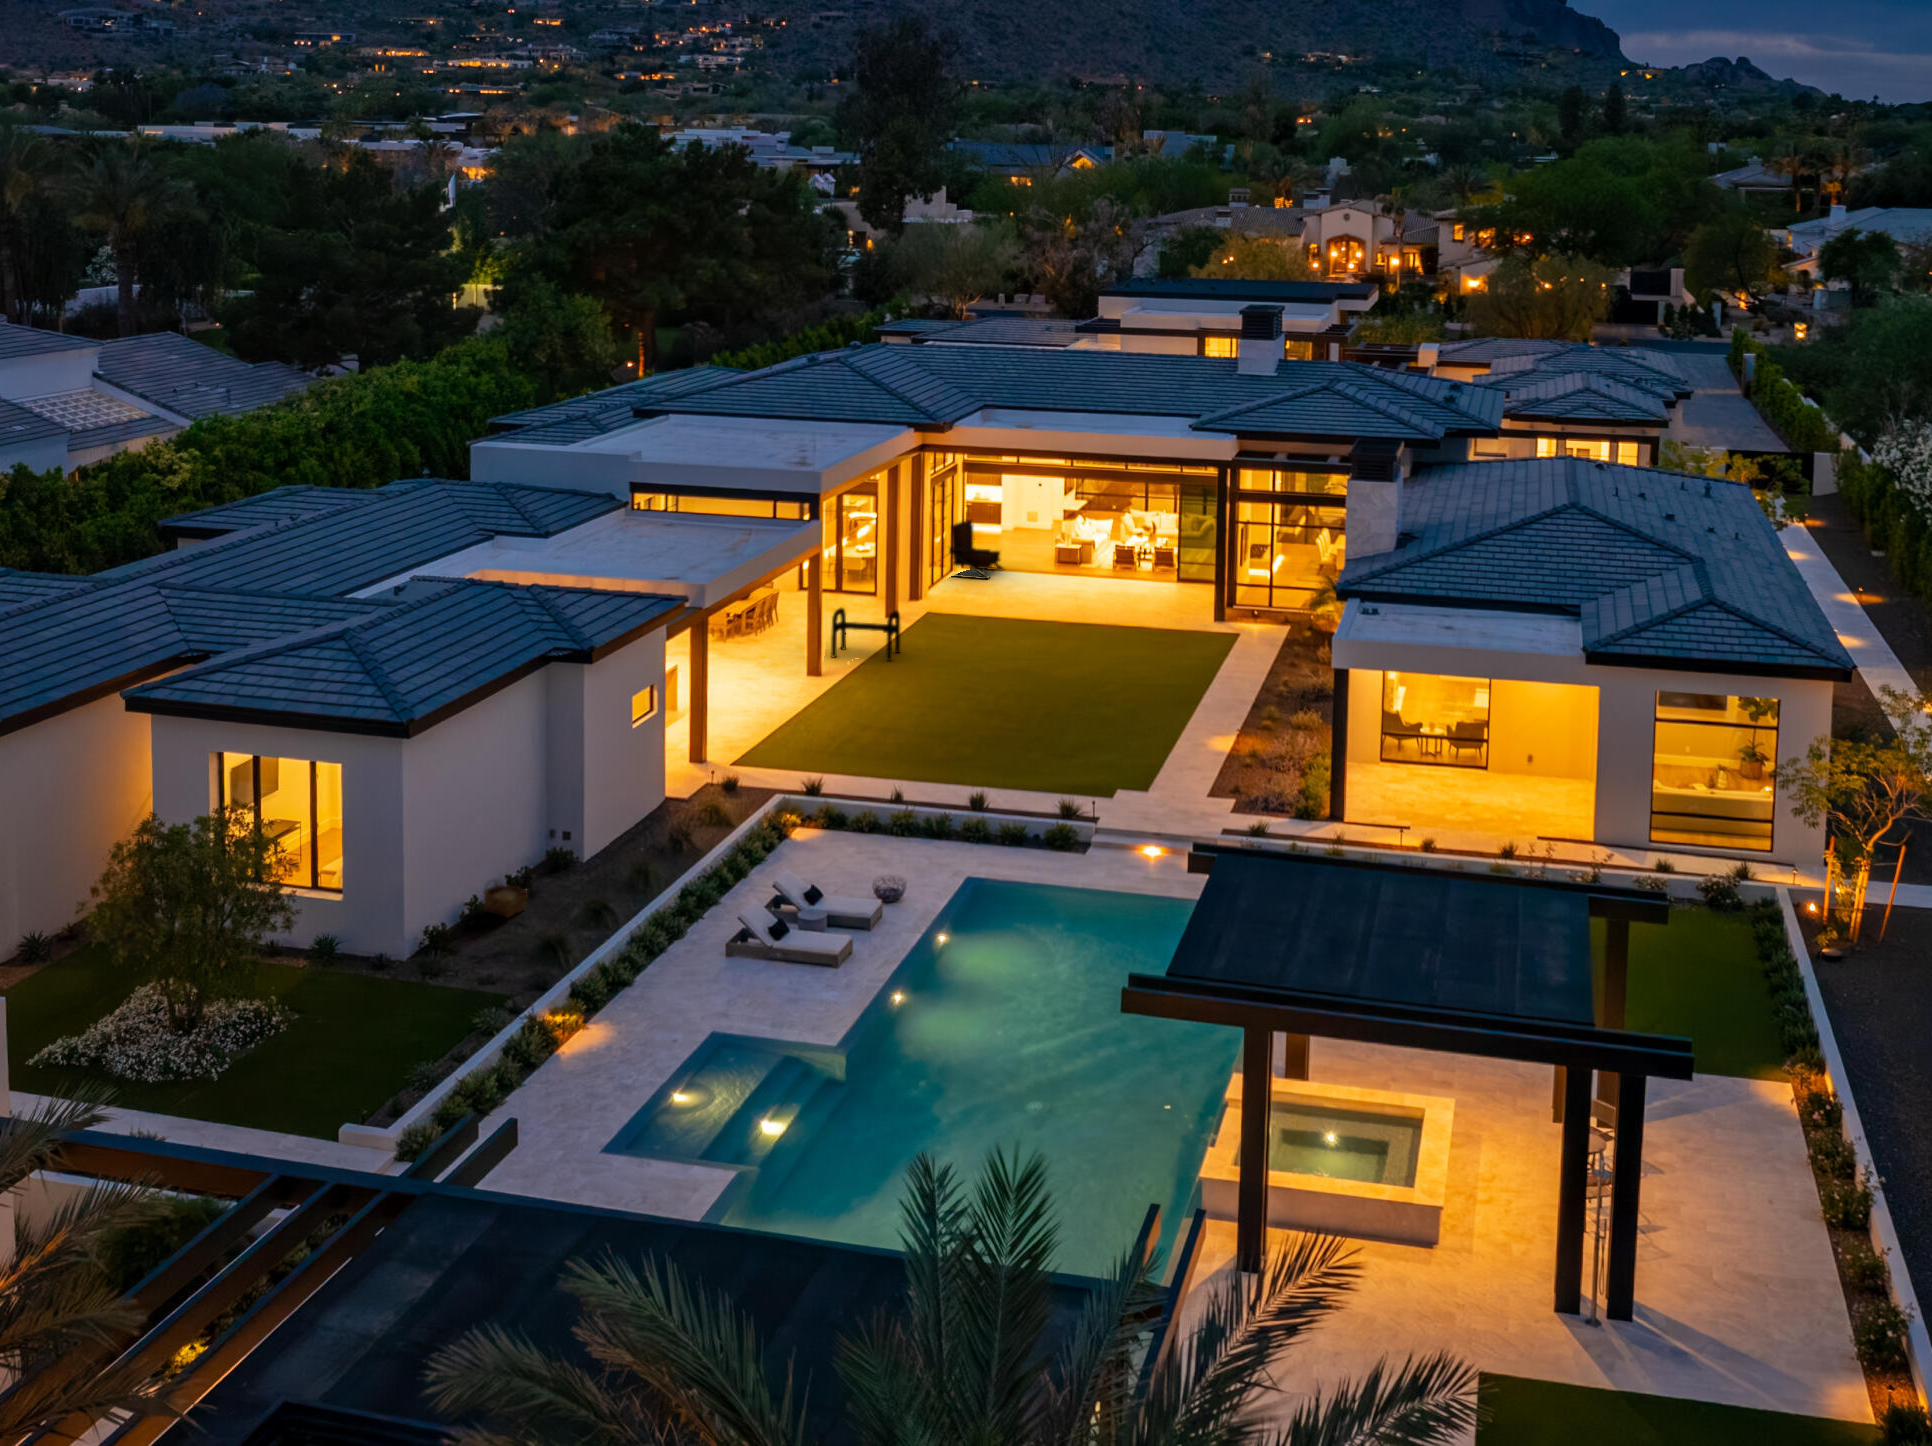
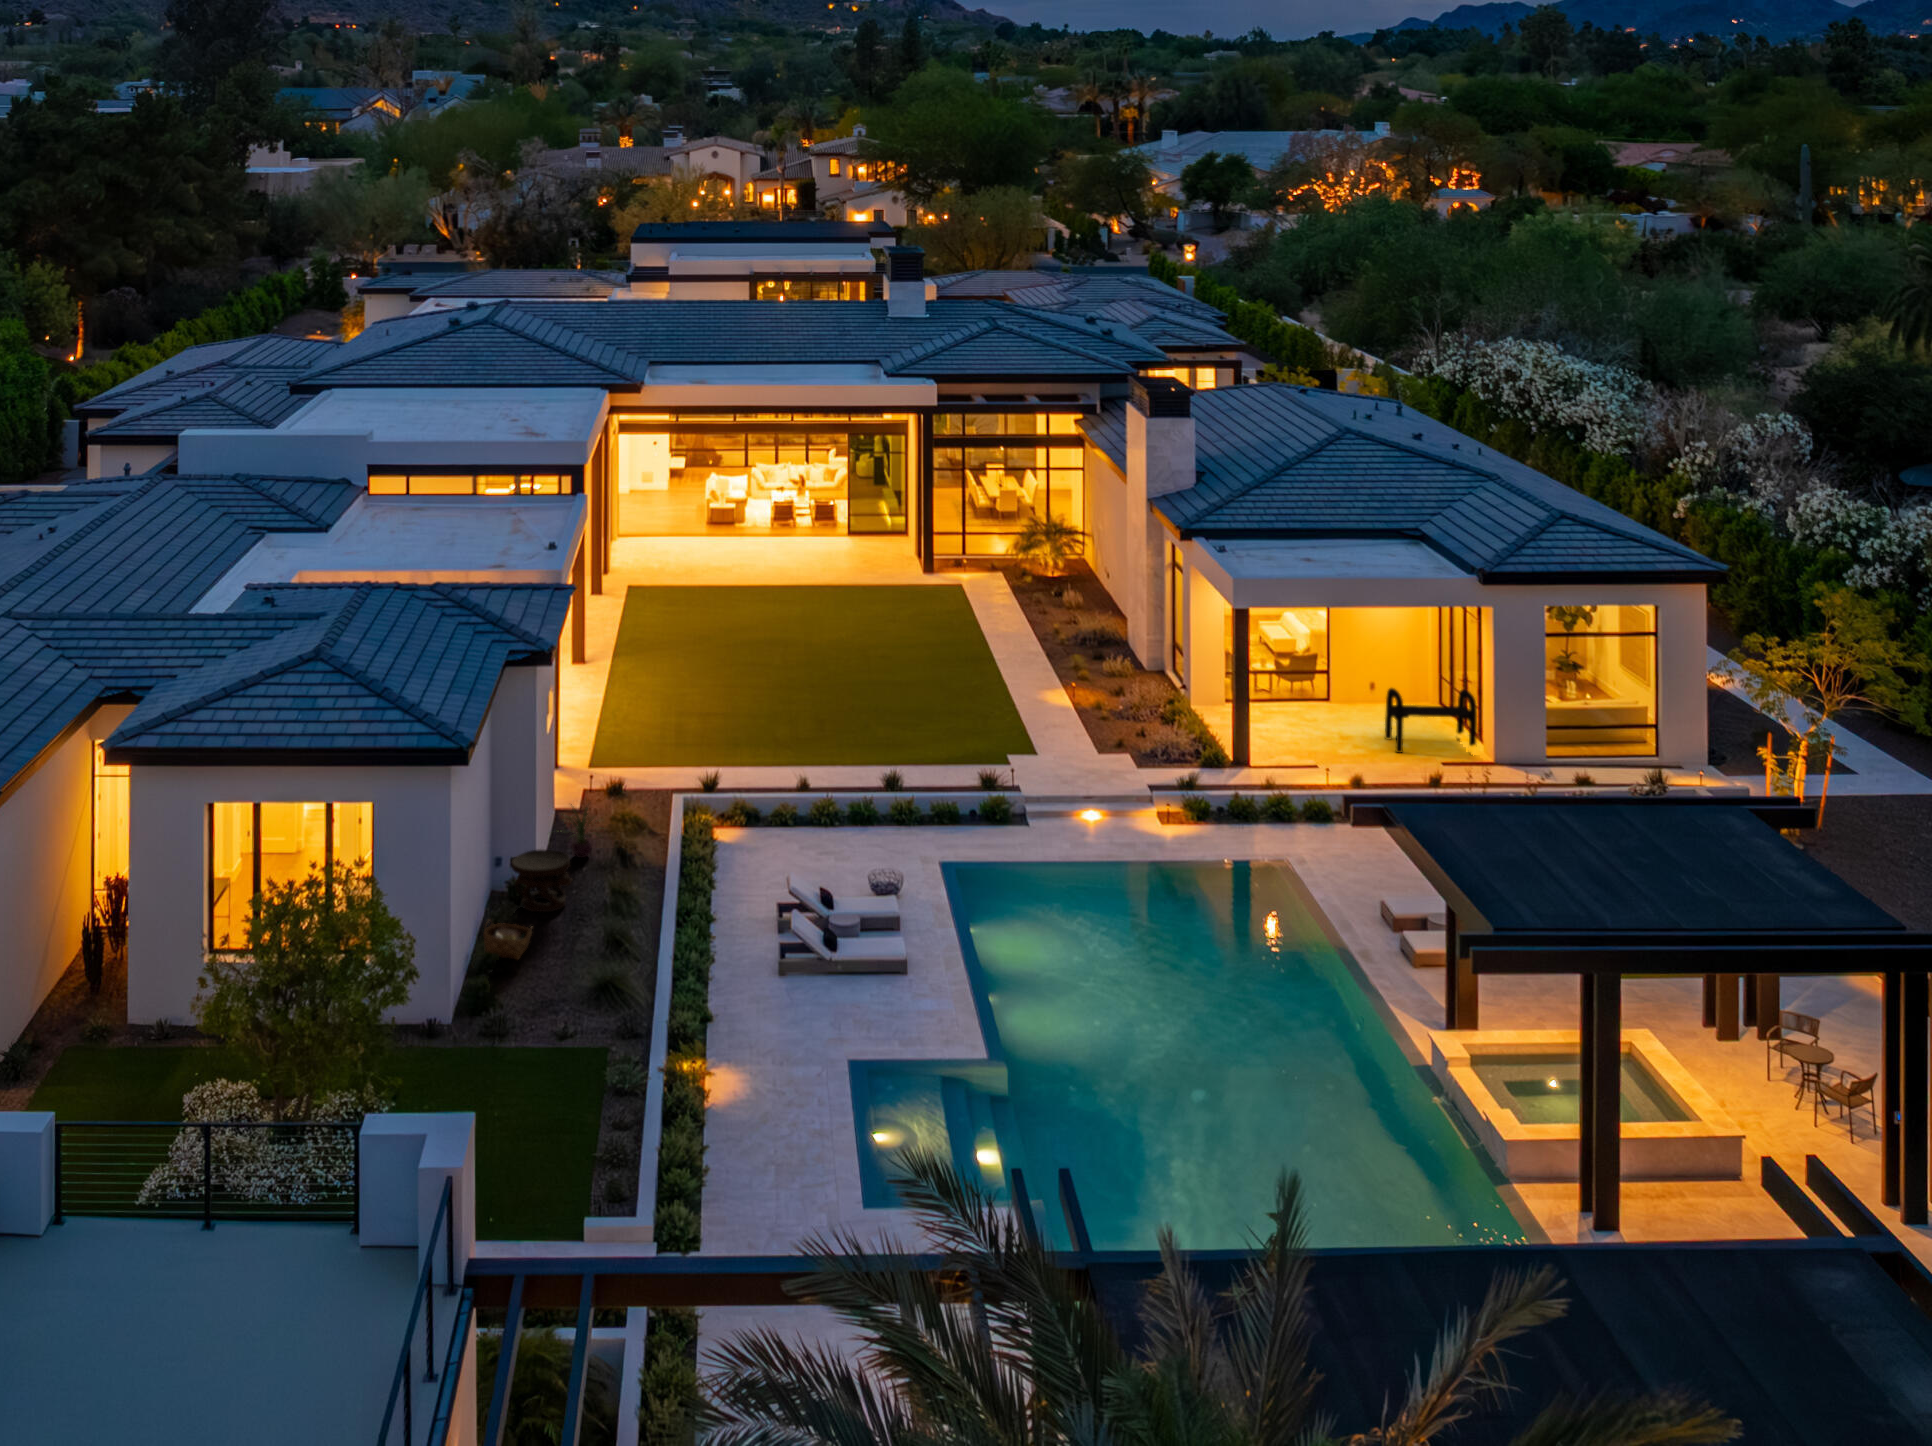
lounge chair: present [950,520,1003,579] -> none [621,485,673,545]
bench: present [831,608,900,661] -> present [1385,688,1477,753]
decorative plant: none [613,792,669,843] -> present [558,804,601,858]
side table: none [545,827,596,883] -> present [512,850,572,912]

